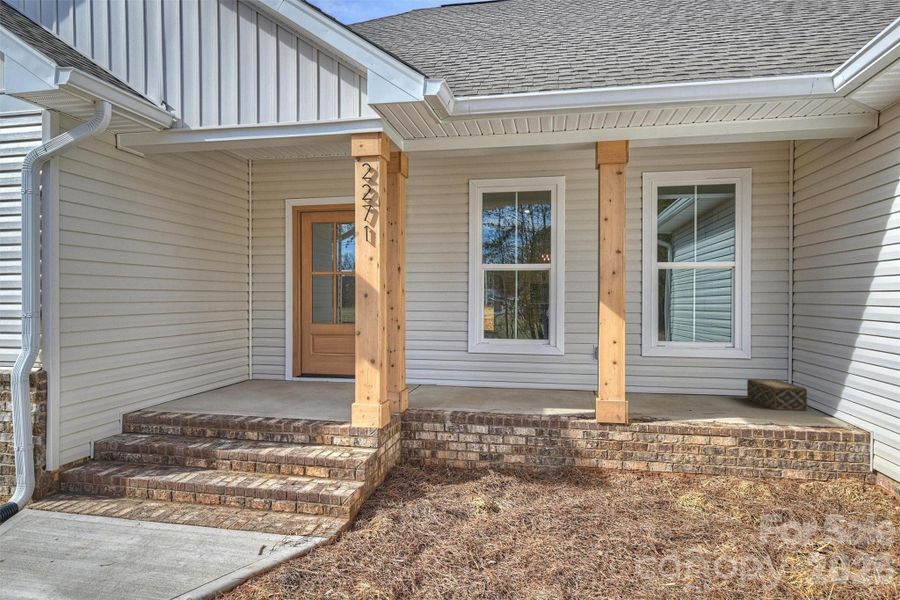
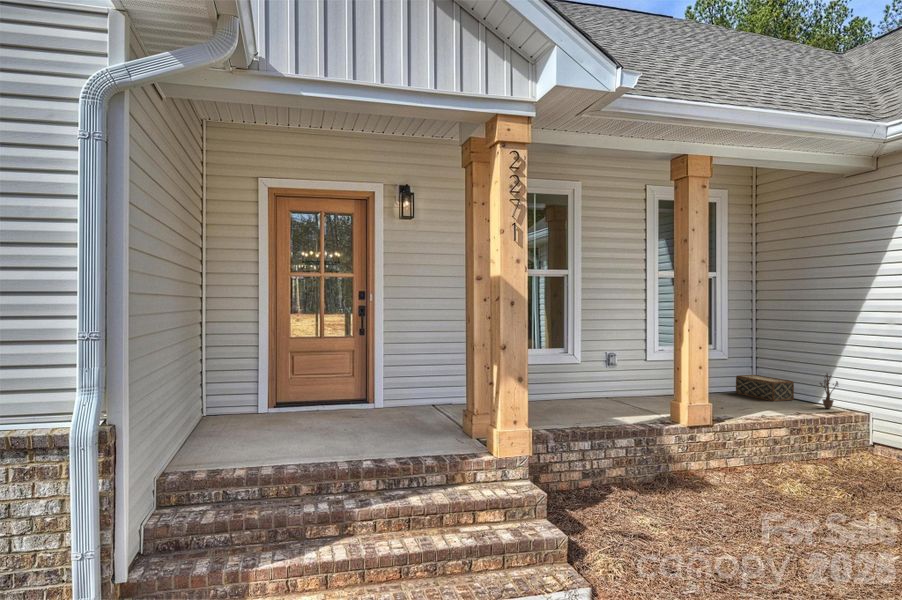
decorative plant: none [824,379,843,422] -> present [817,374,838,409]

